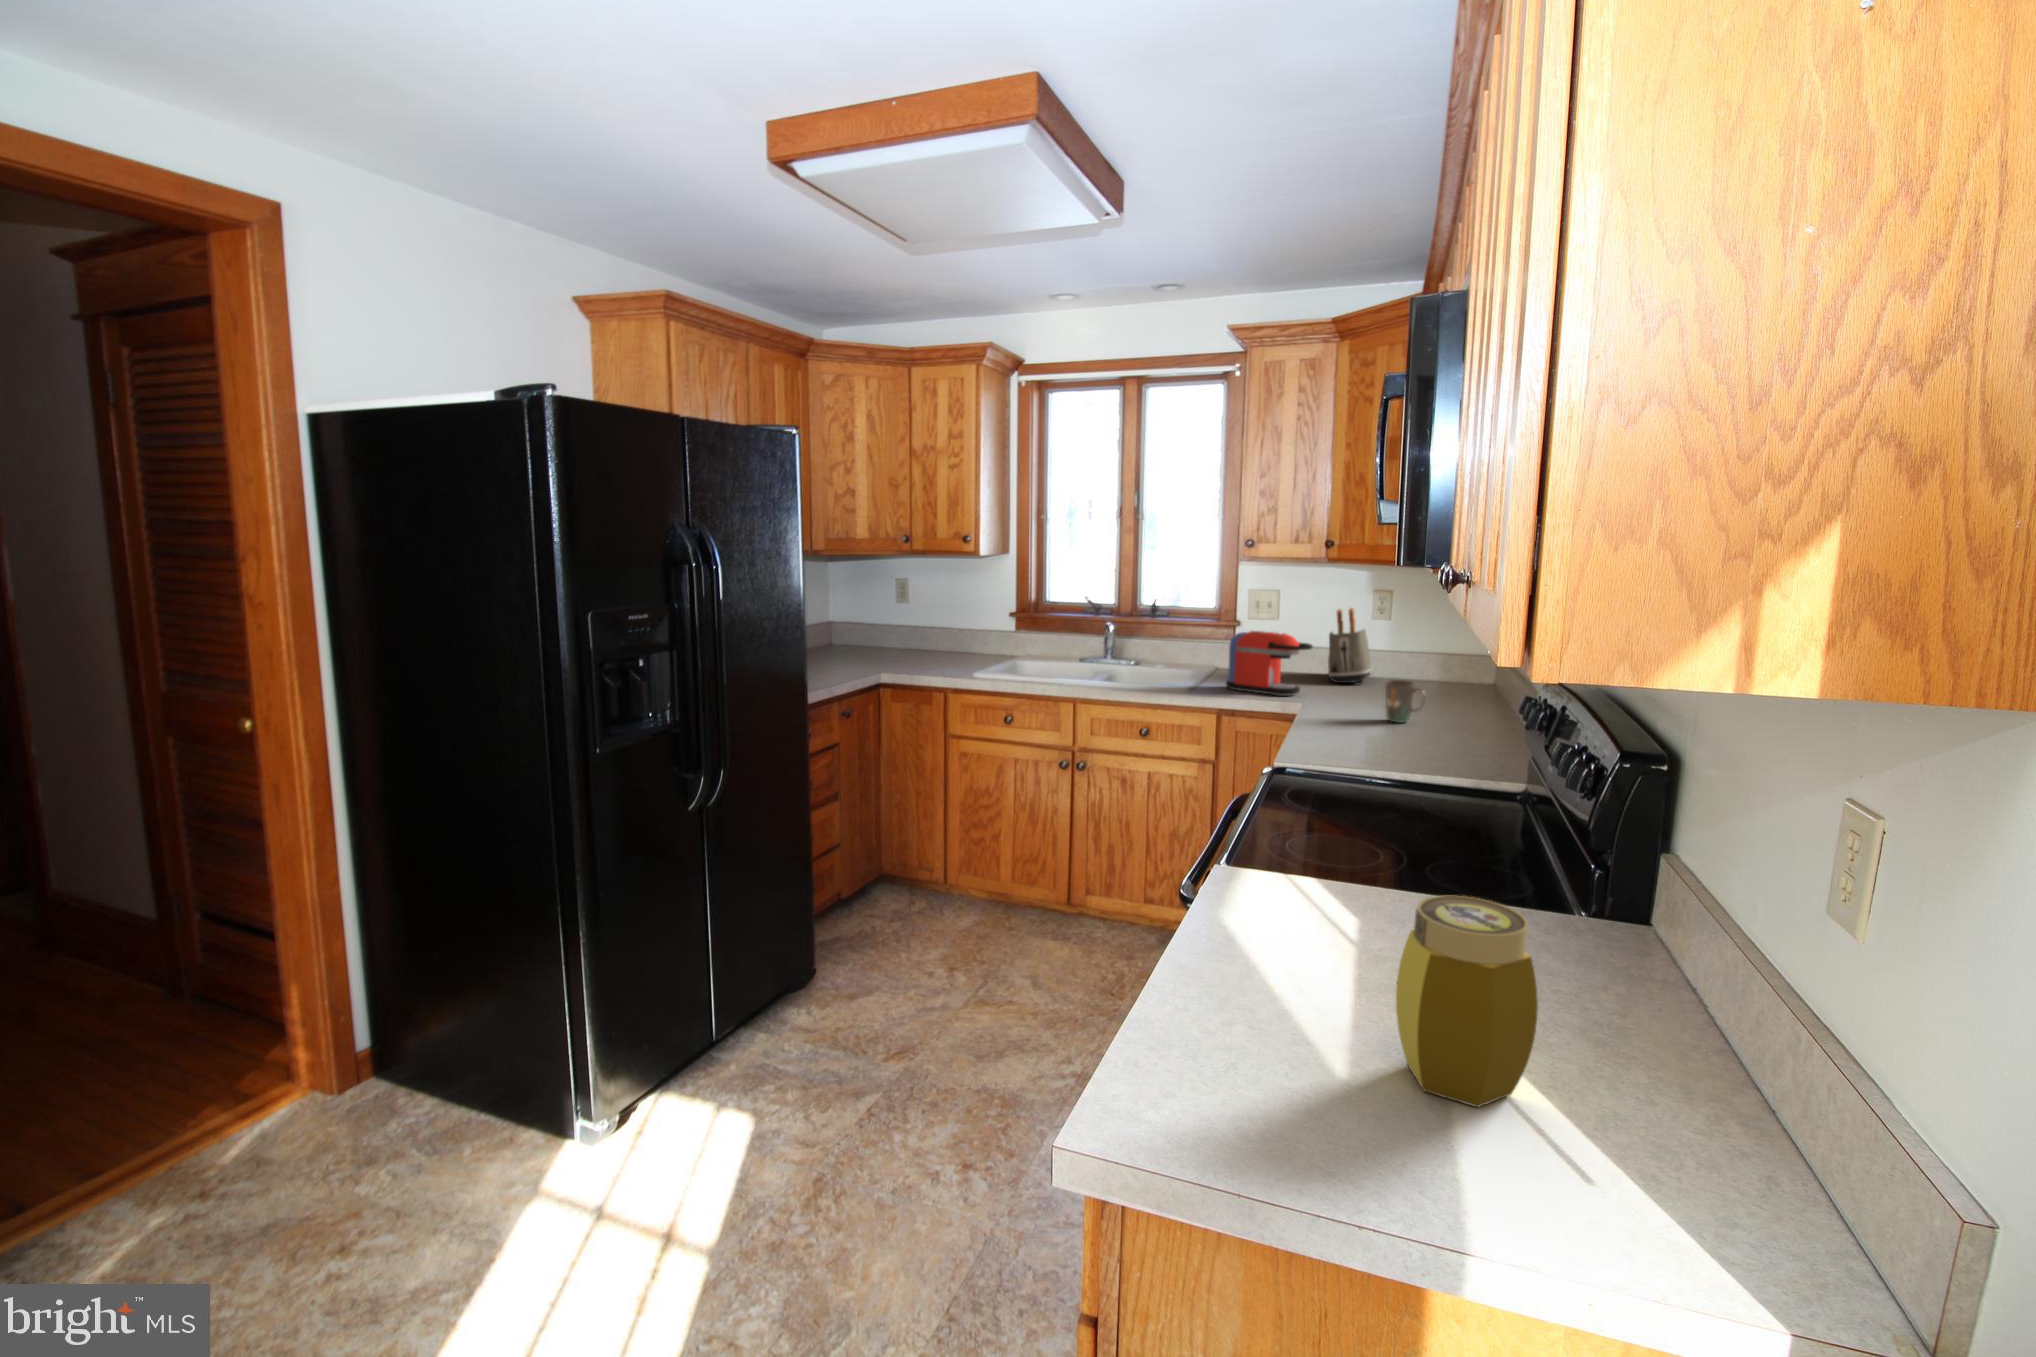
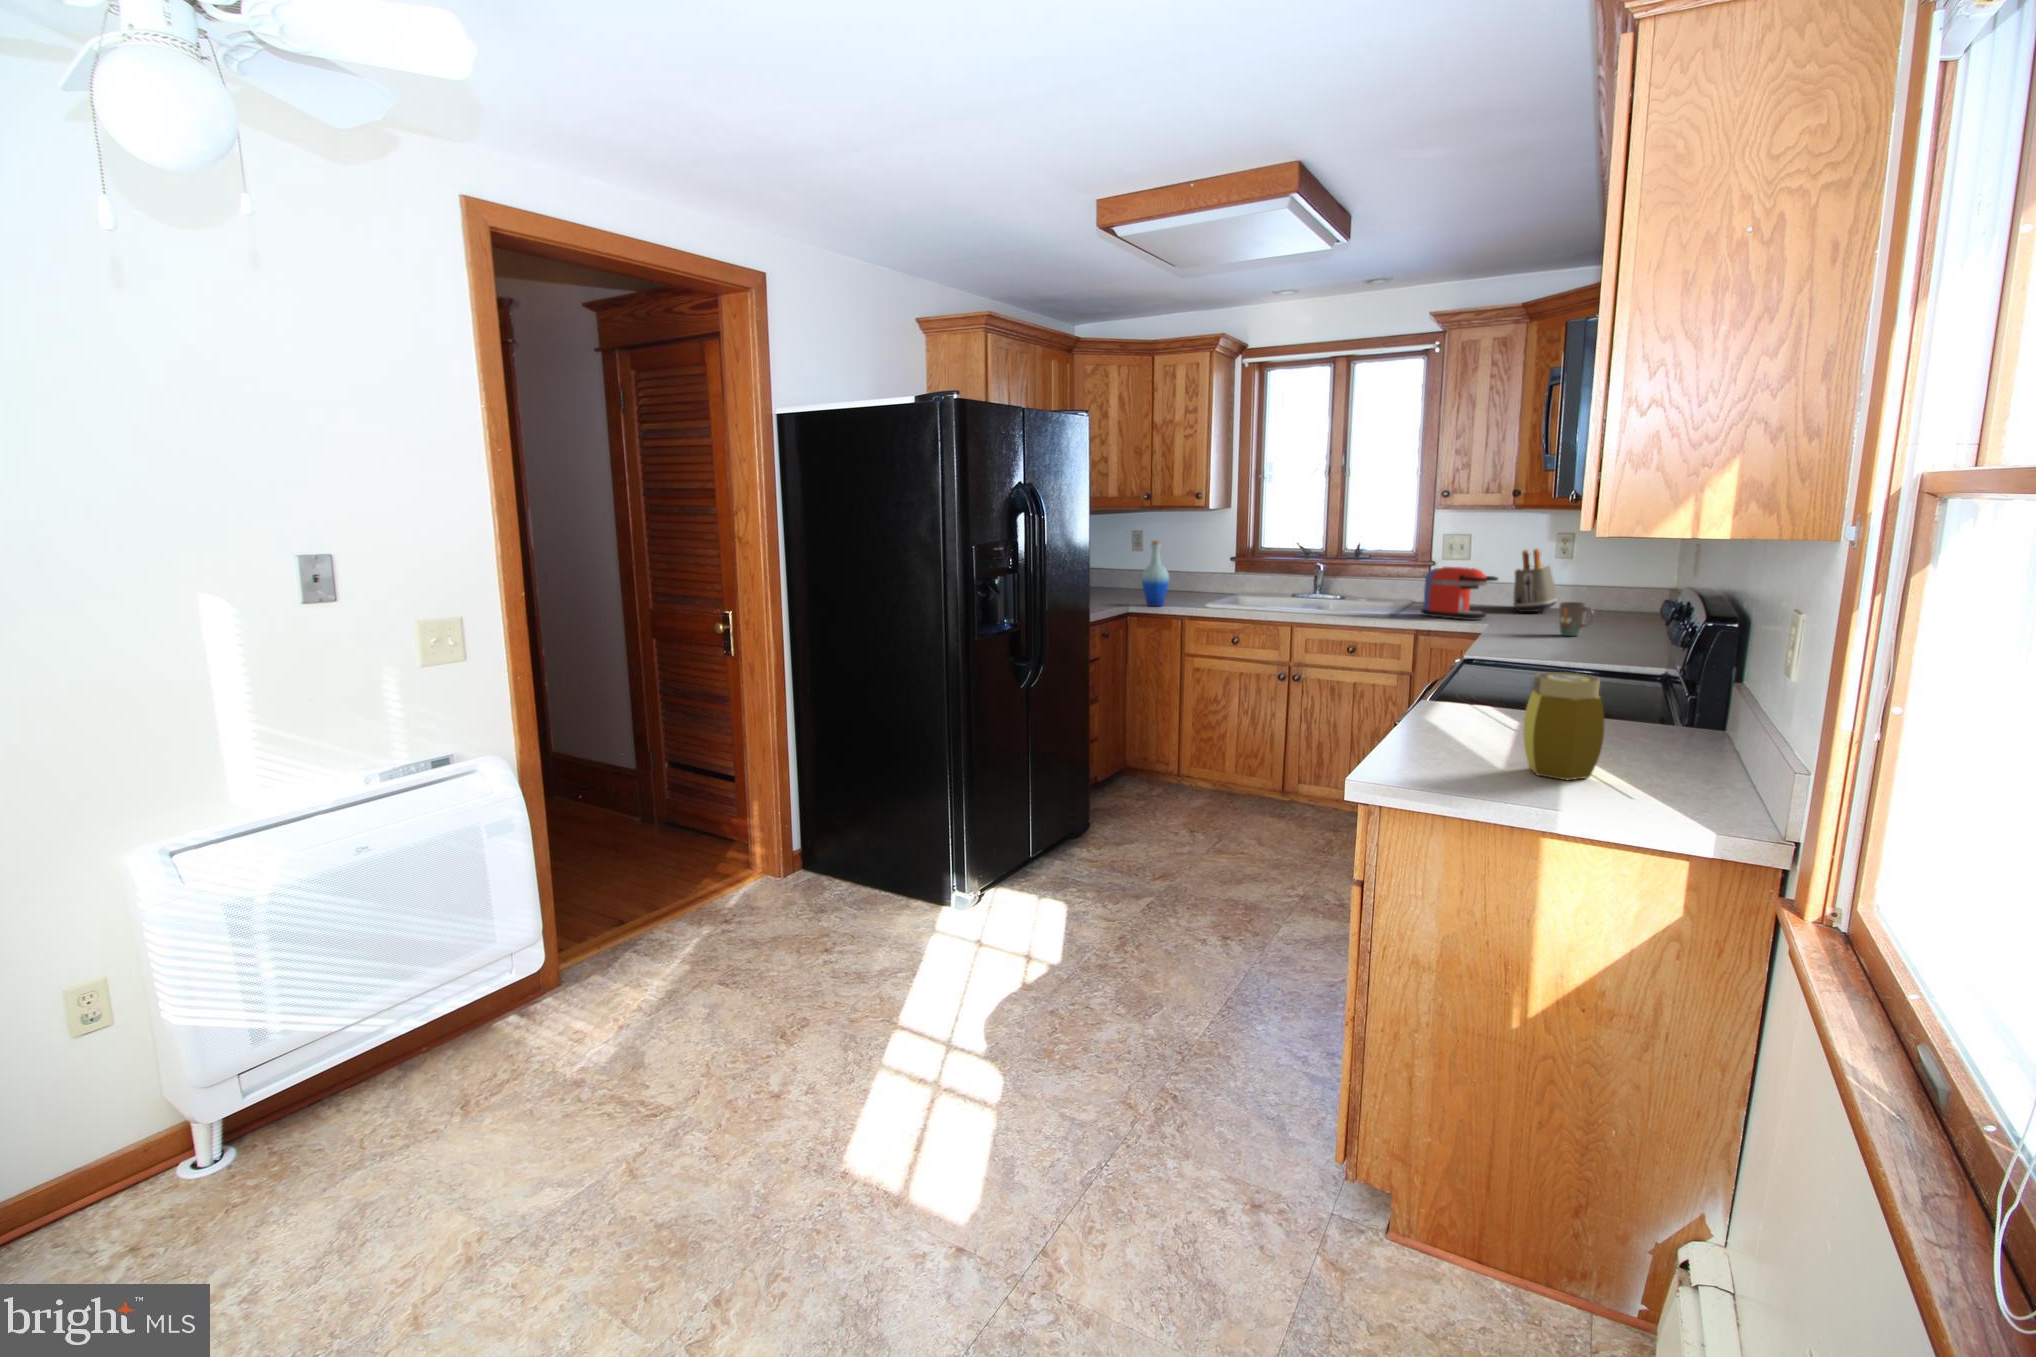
bottle: none [894,594,929,676] -> present [1141,541,1169,606]

